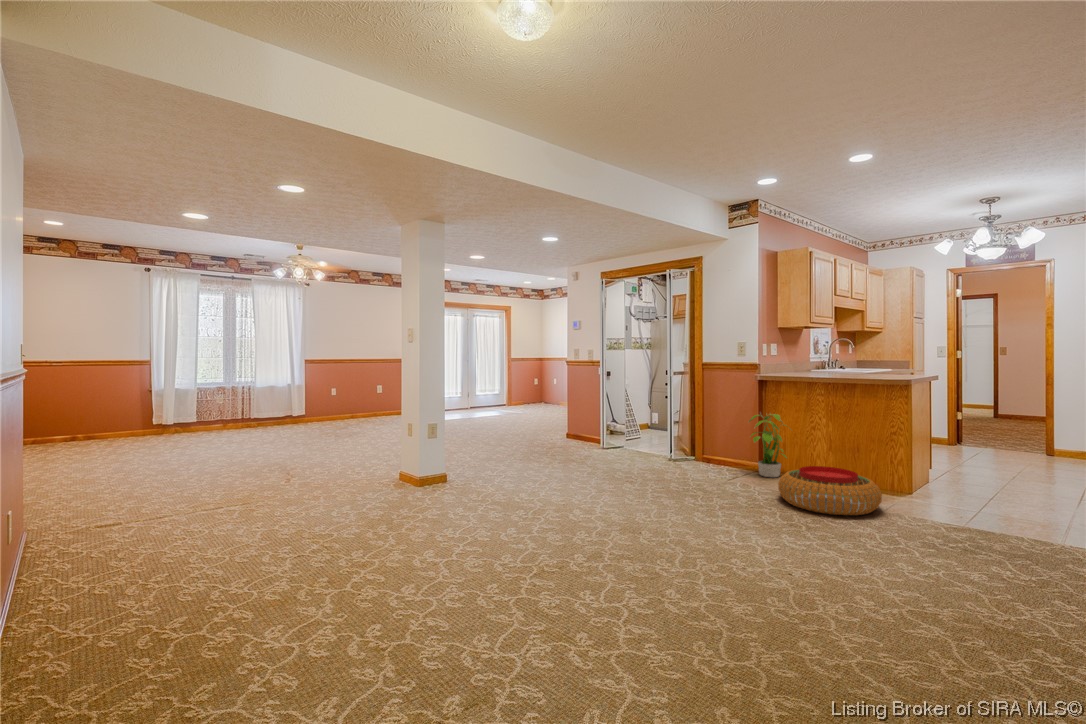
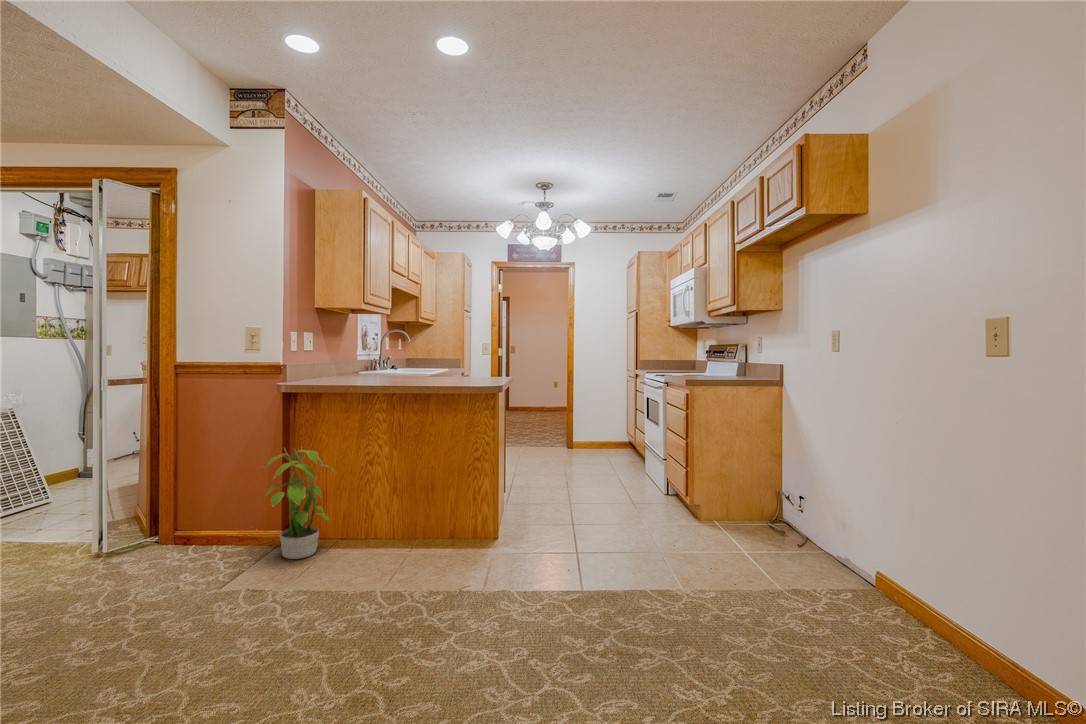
pouf: present [778,466,882,515] -> none [316,537,475,641]

